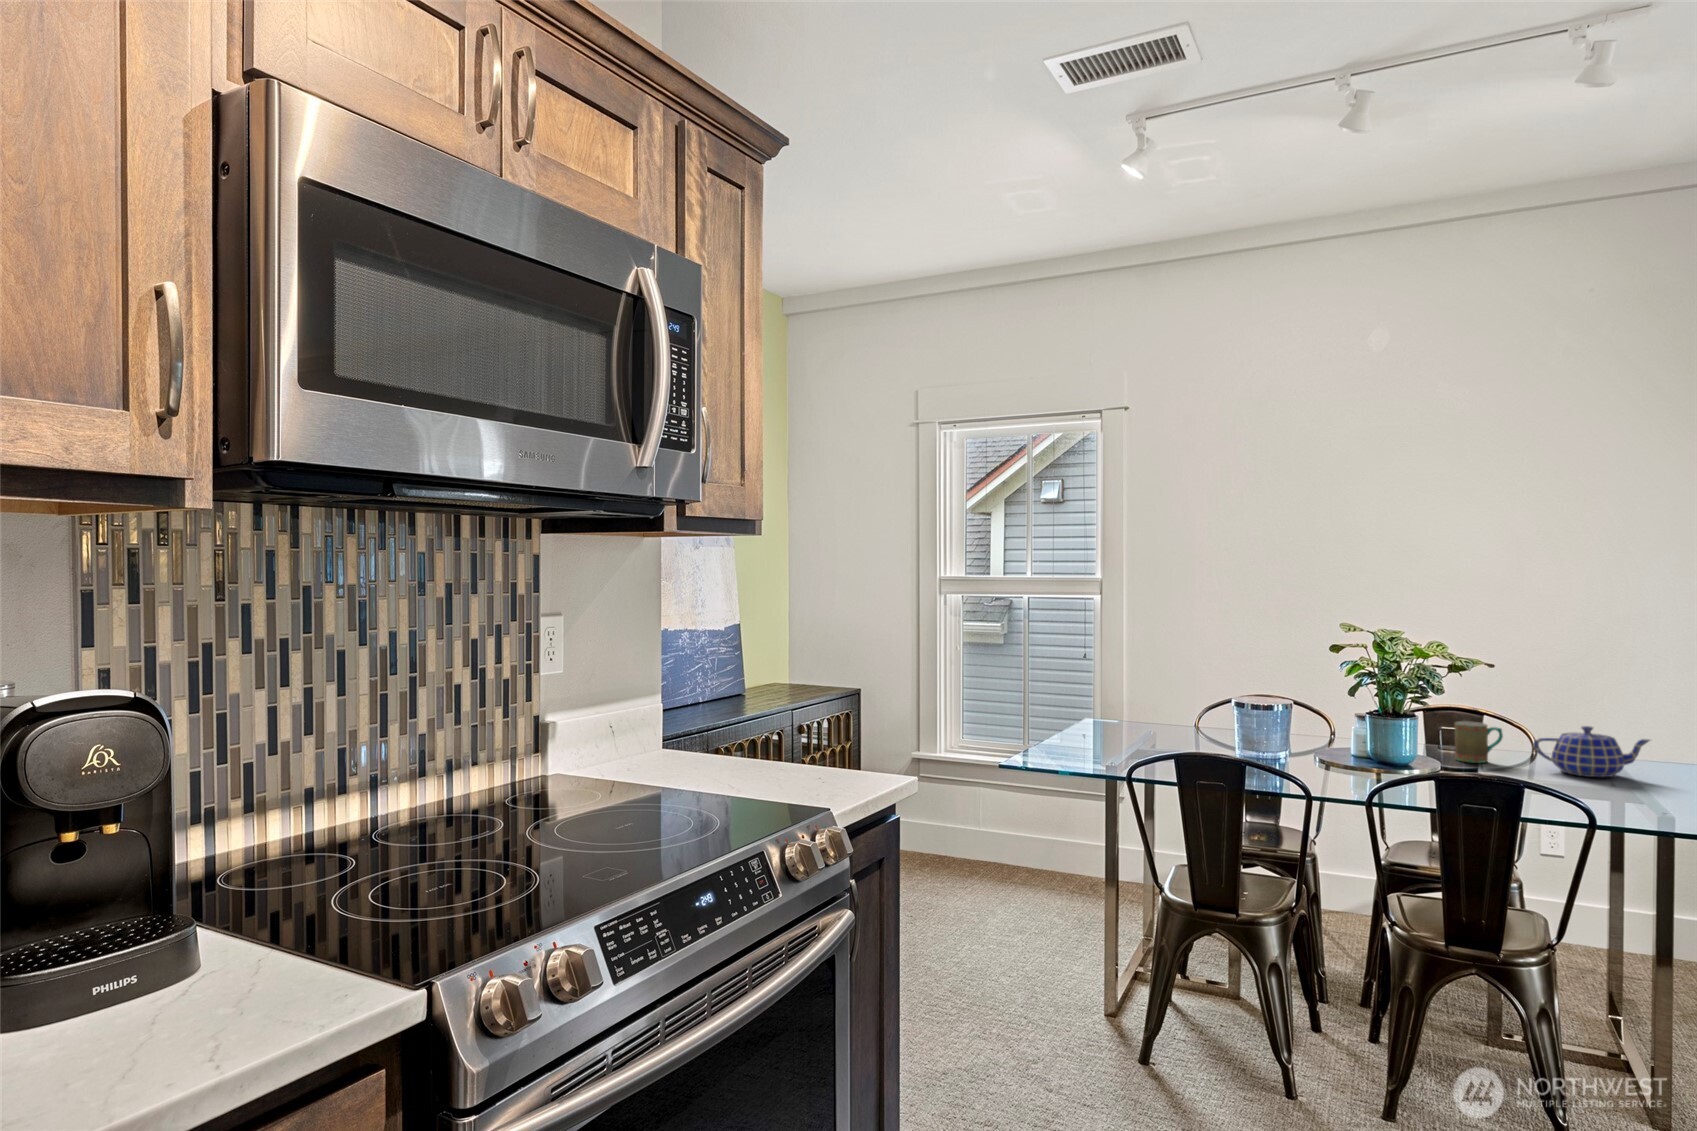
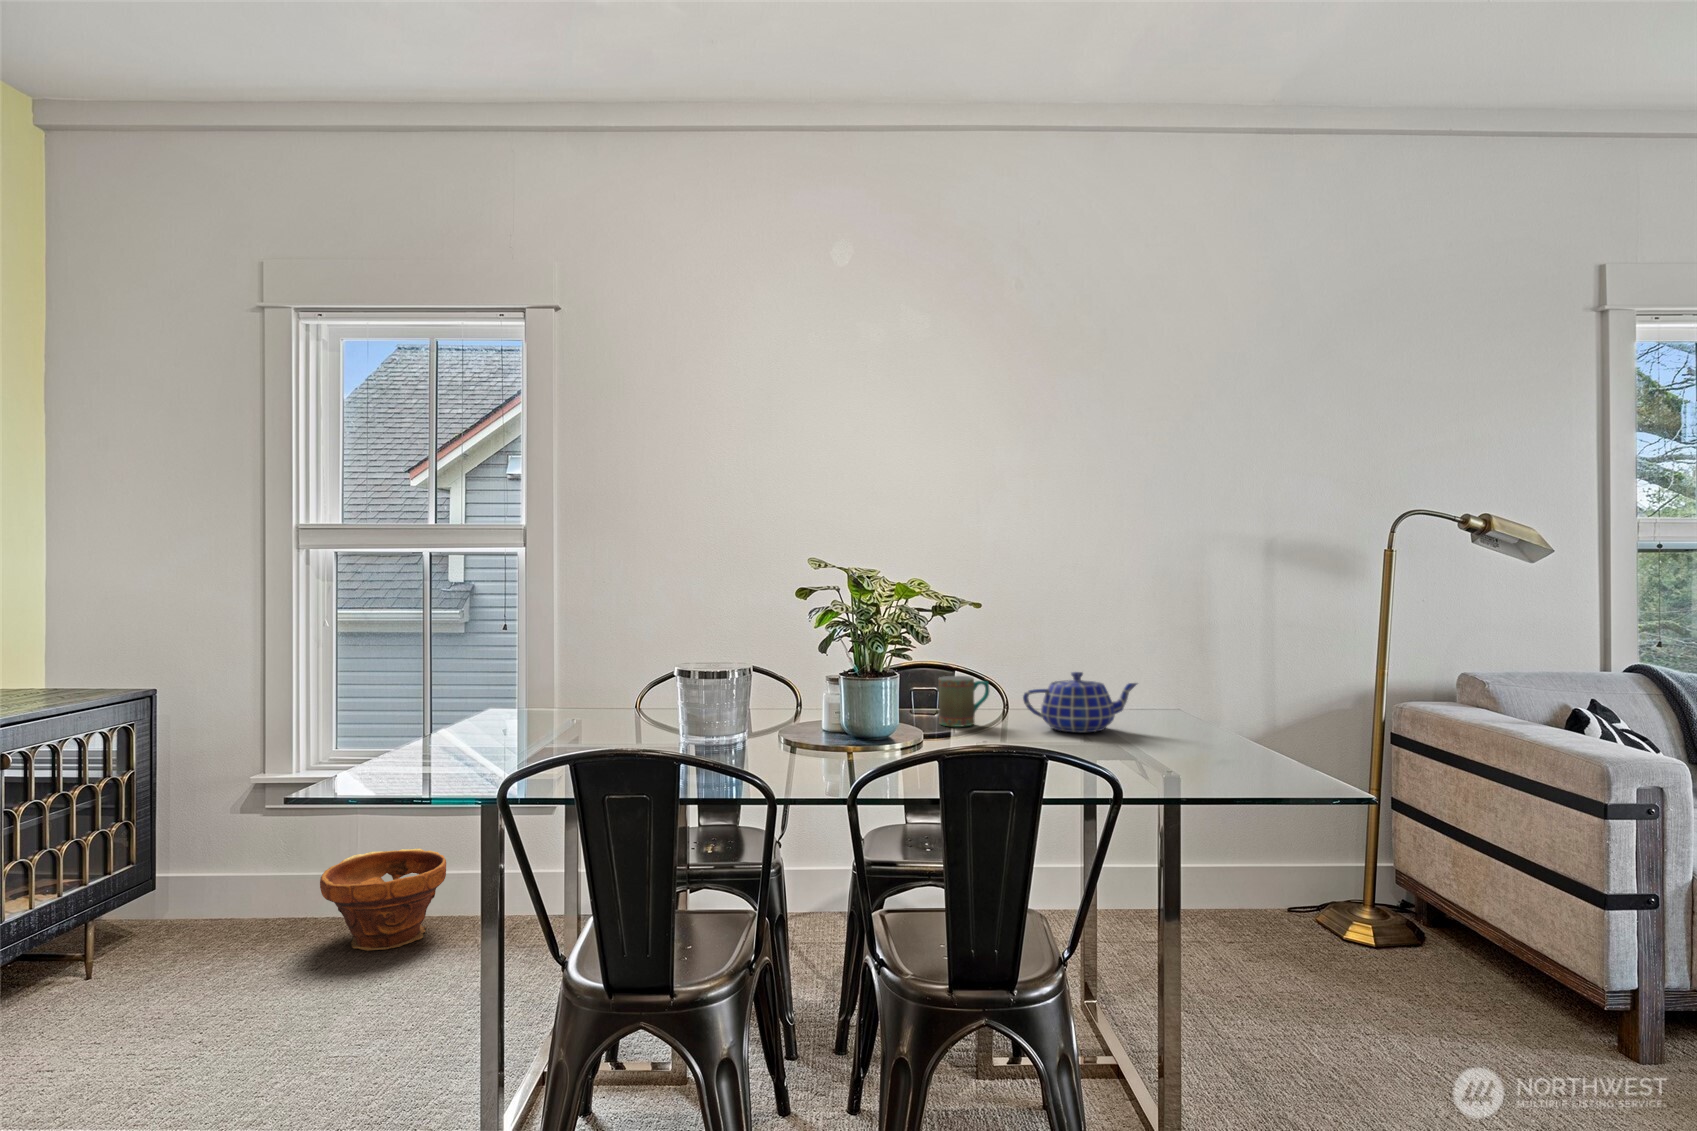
planter: none [961,817,1045,887] -> present [320,849,446,951]

